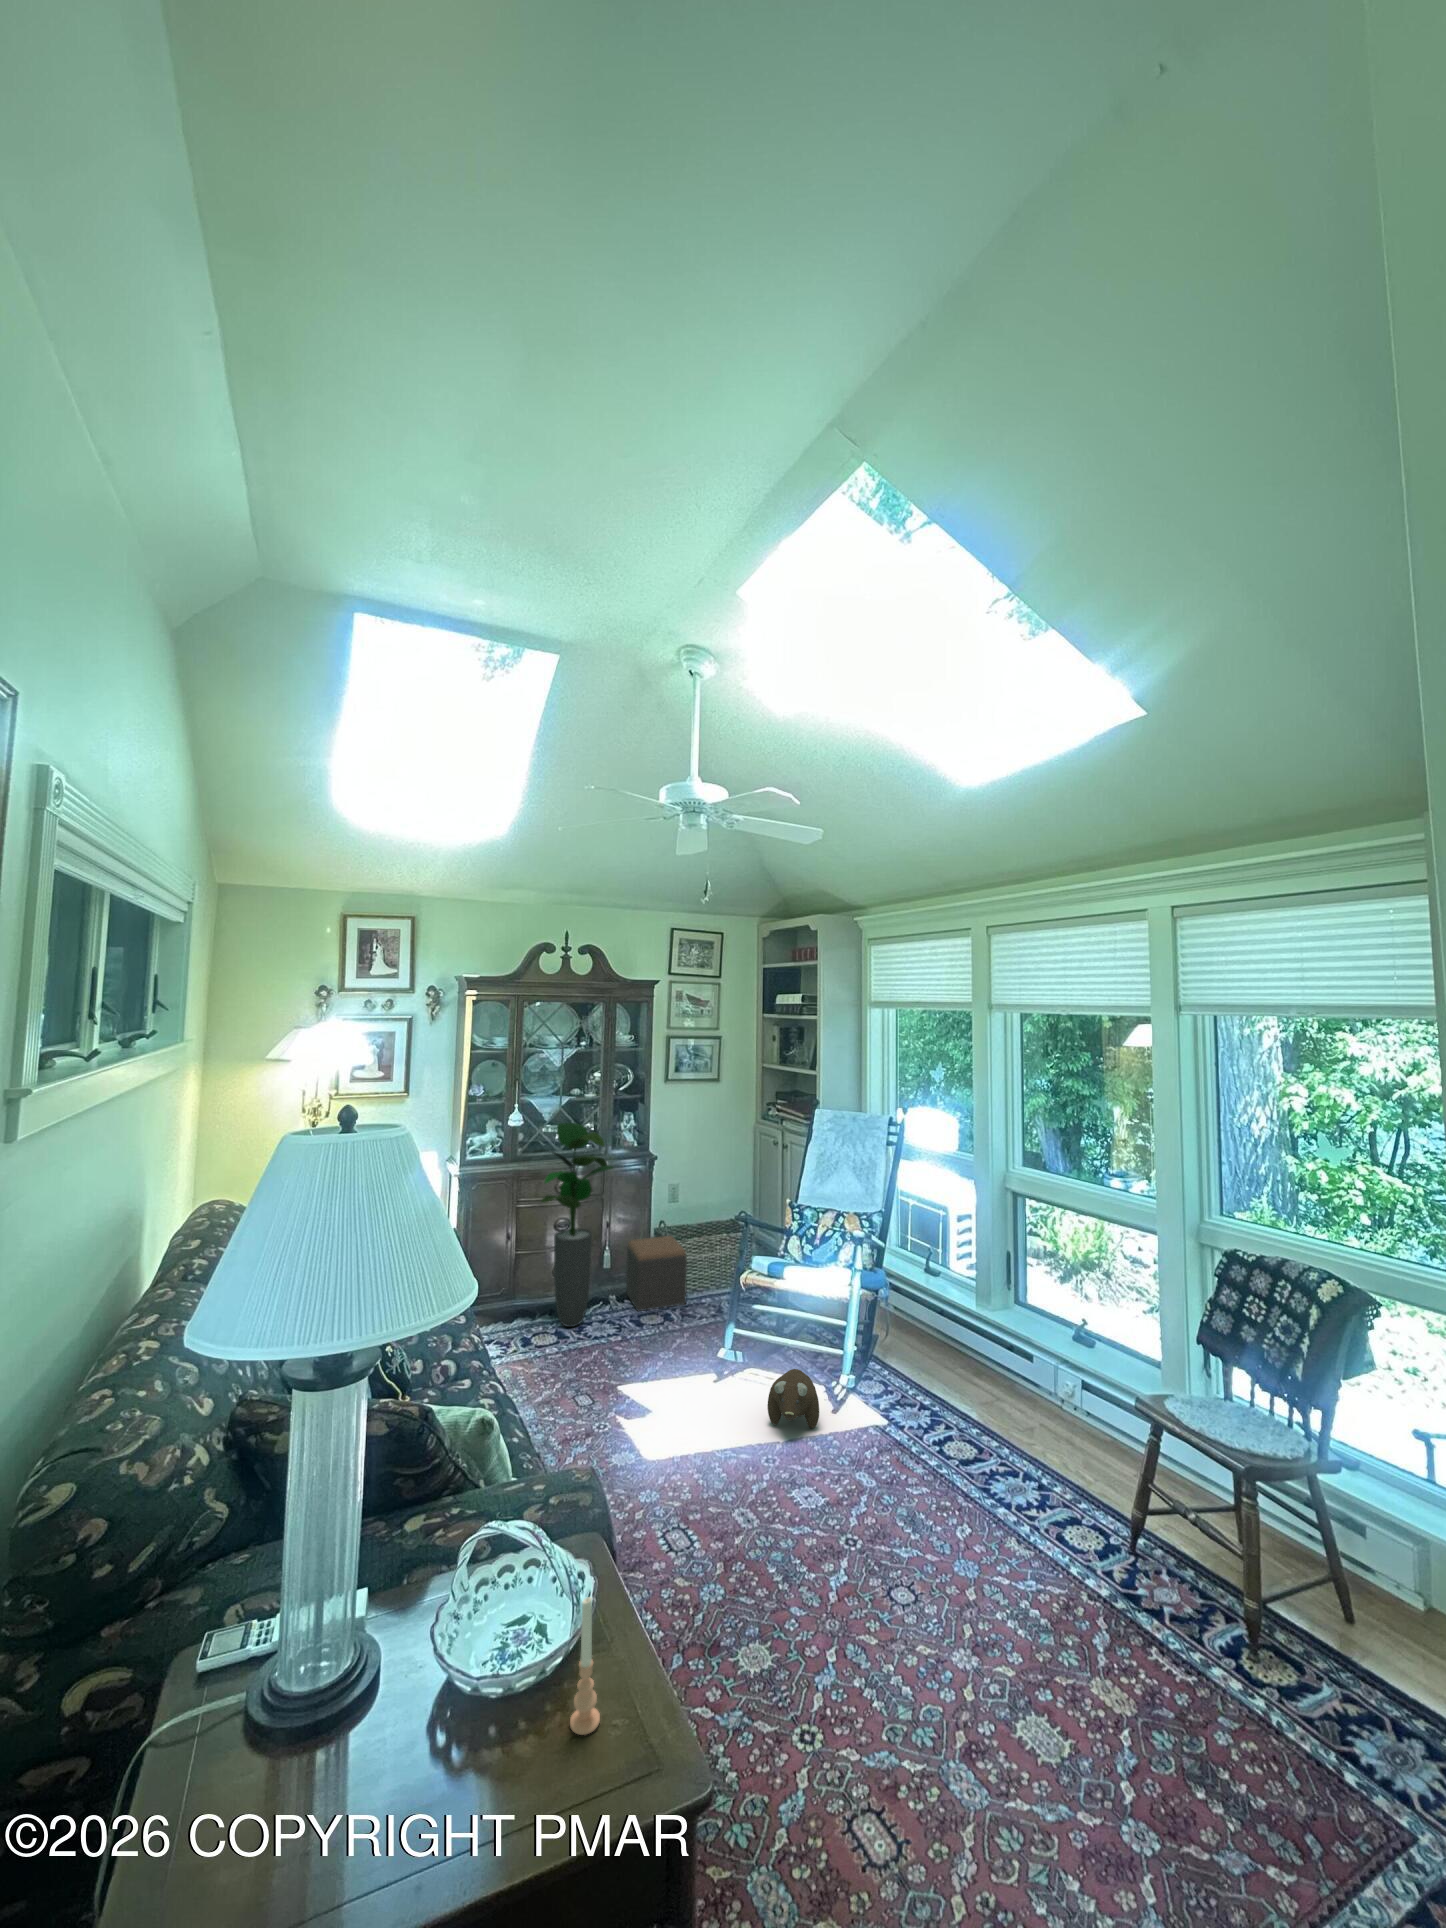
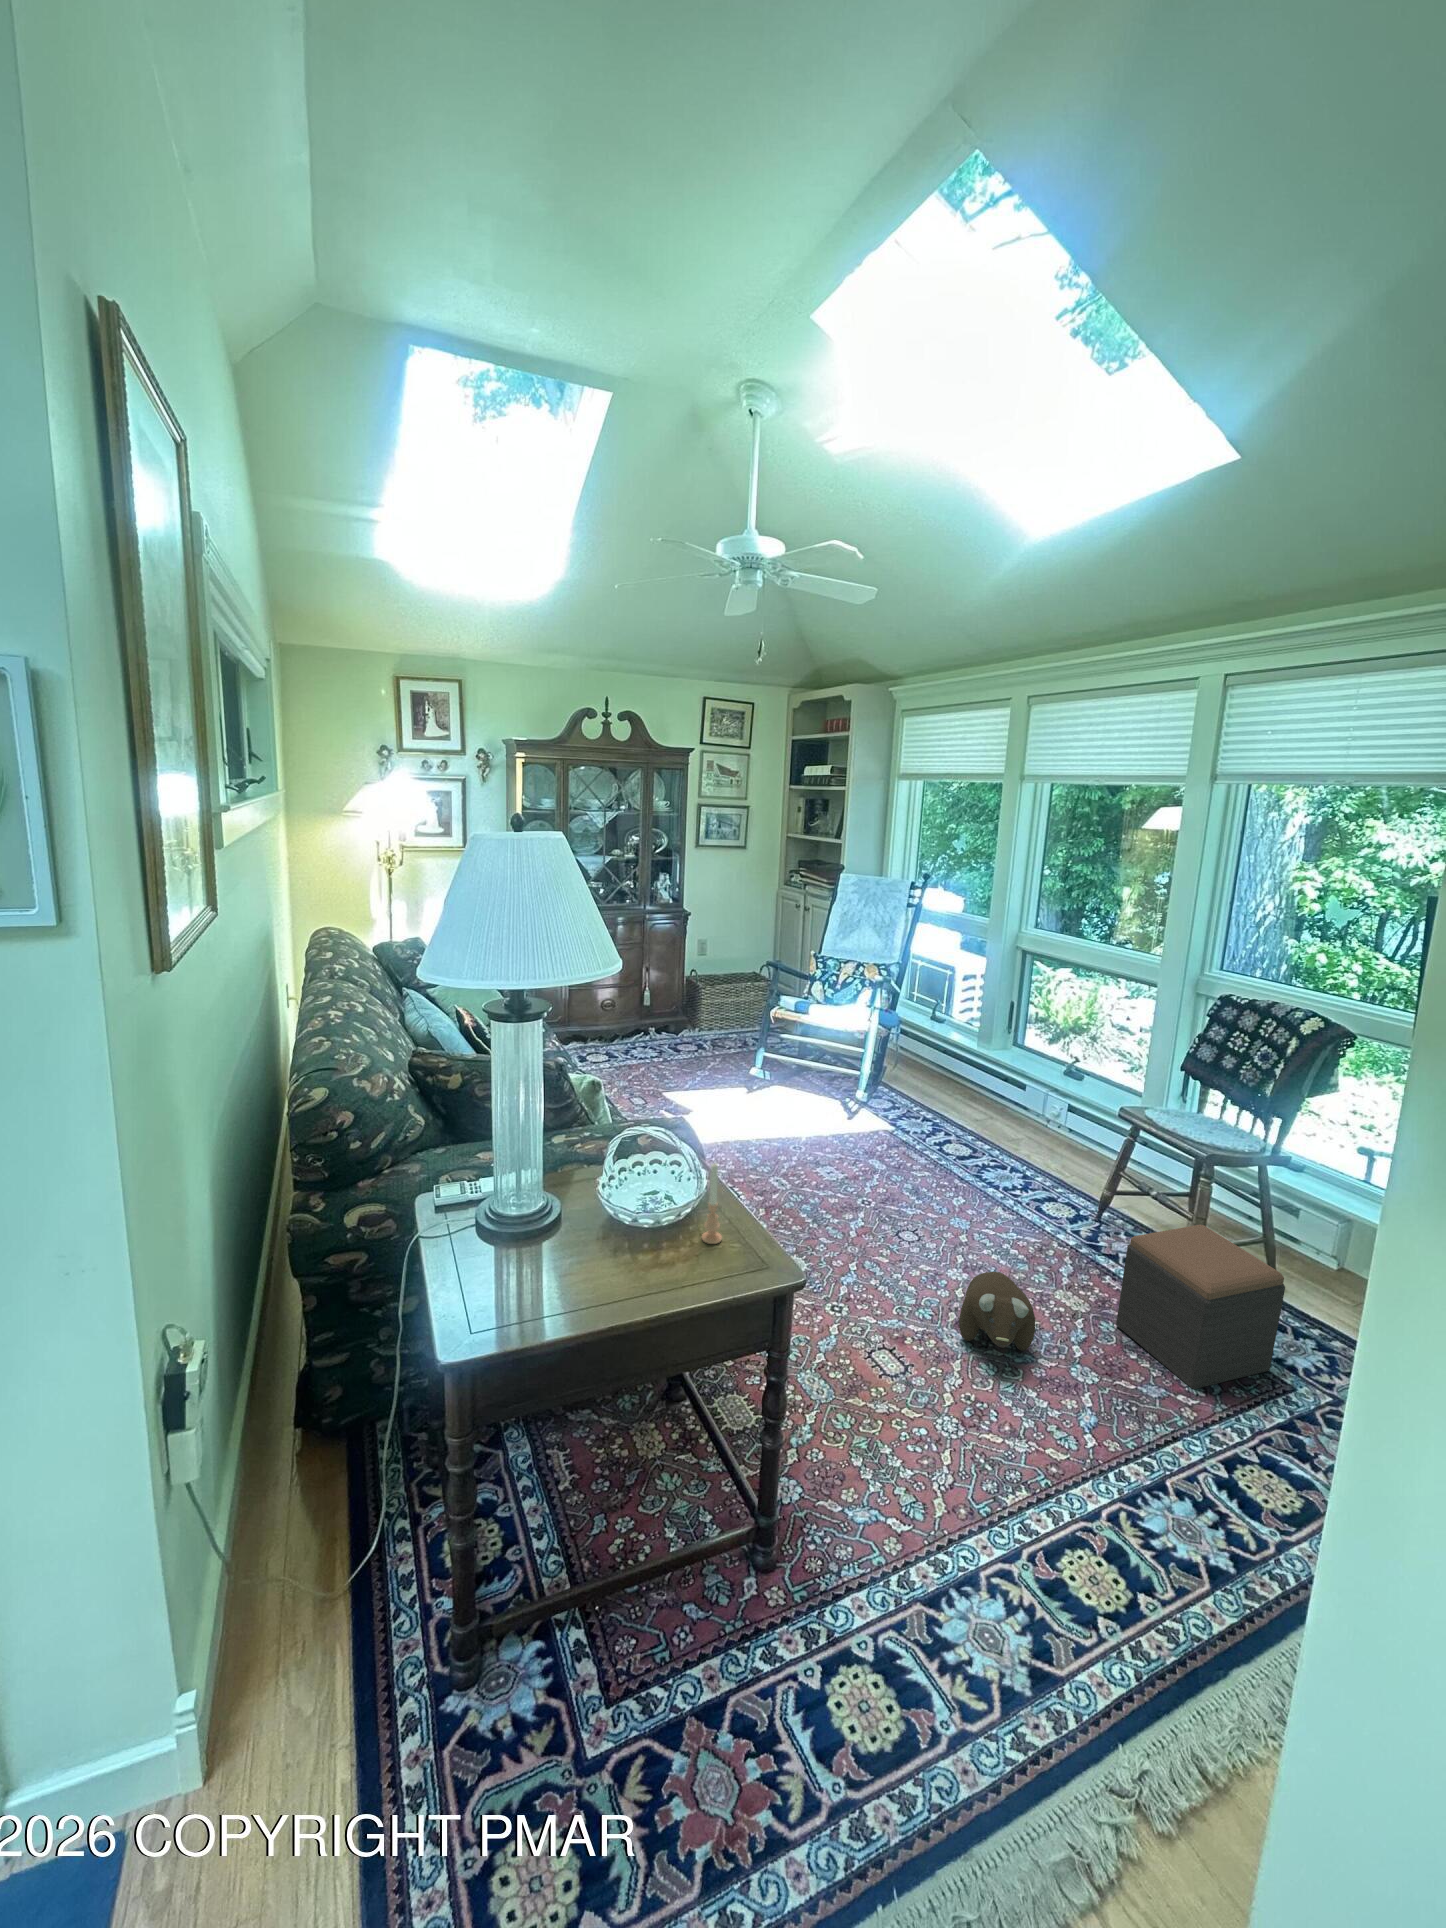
potted plant: present [532,1123,613,1327] -> none [579,878,656,1051]
footstool: present [626,1236,687,1311] -> present [1116,1225,1285,1389]
plush toy: present [768,1369,819,1428] -> present [959,1272,1035,1351]

